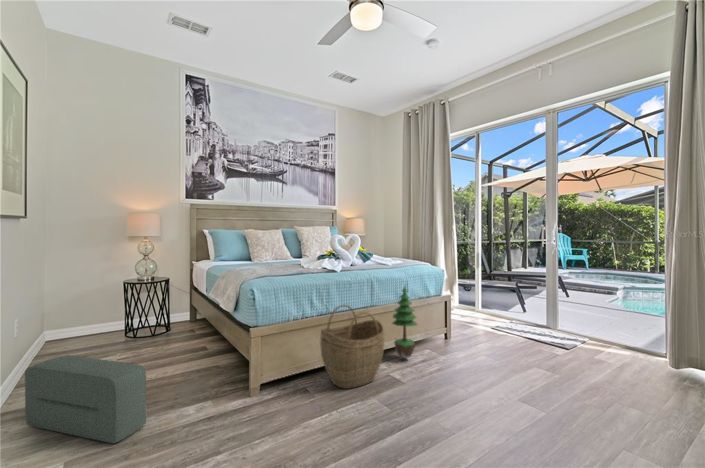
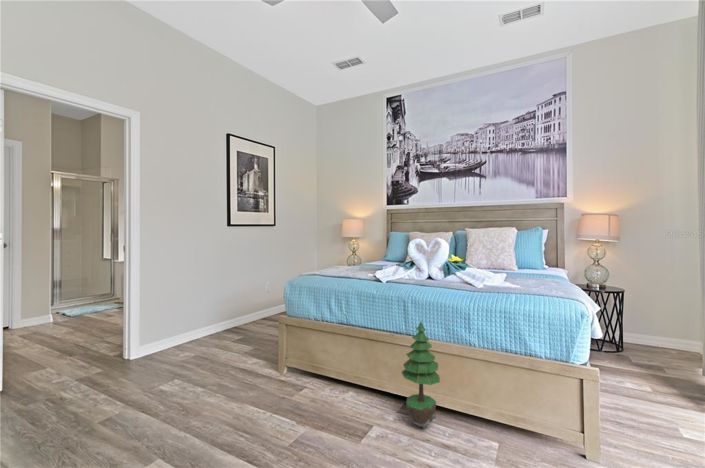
woven basket: present [320,305,384,389] -> none [299,321,369,417]
pouf: present [25,355,146,443] -> none [209,304,244,357]

